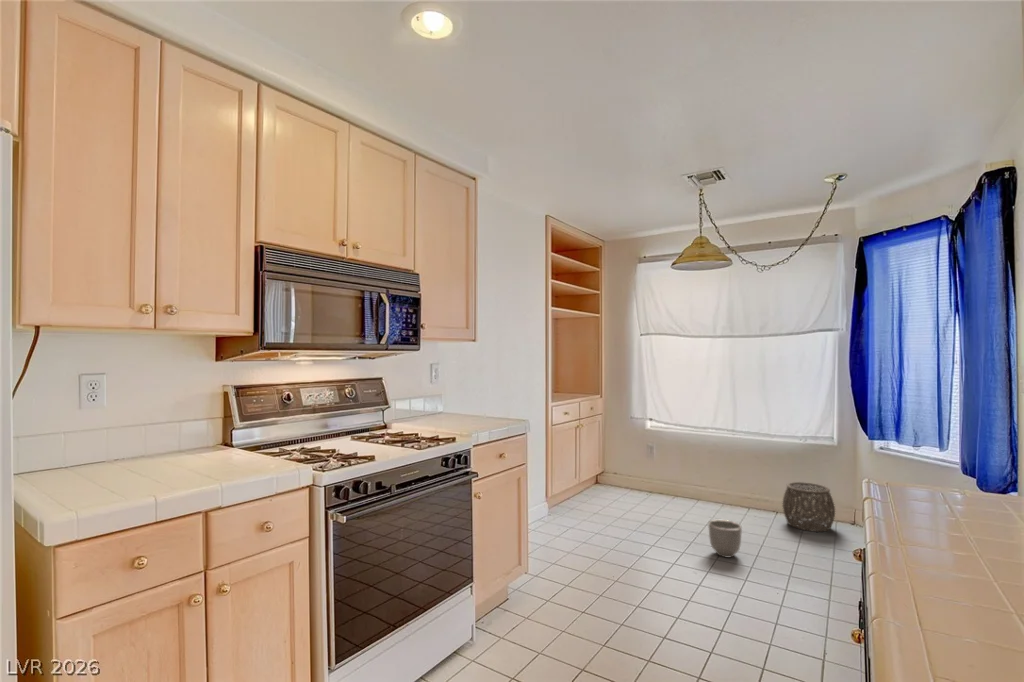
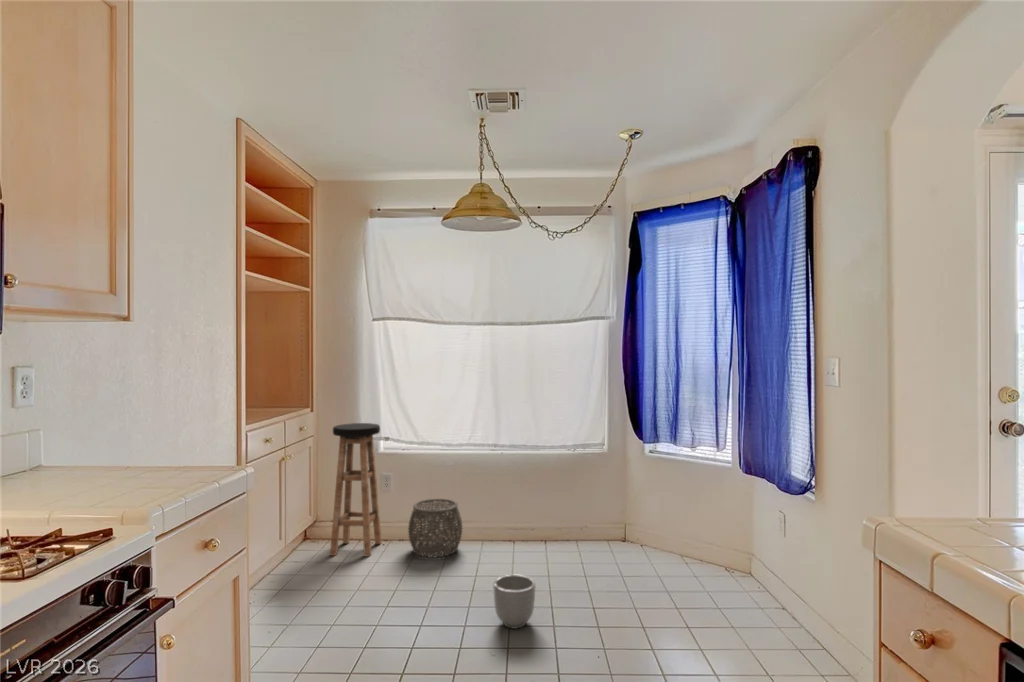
bar stool: none [607,408,644,501] -> present [330,423,381,557]
woven basket: present [783,482,835,532] -> present [408,499,462,558]

